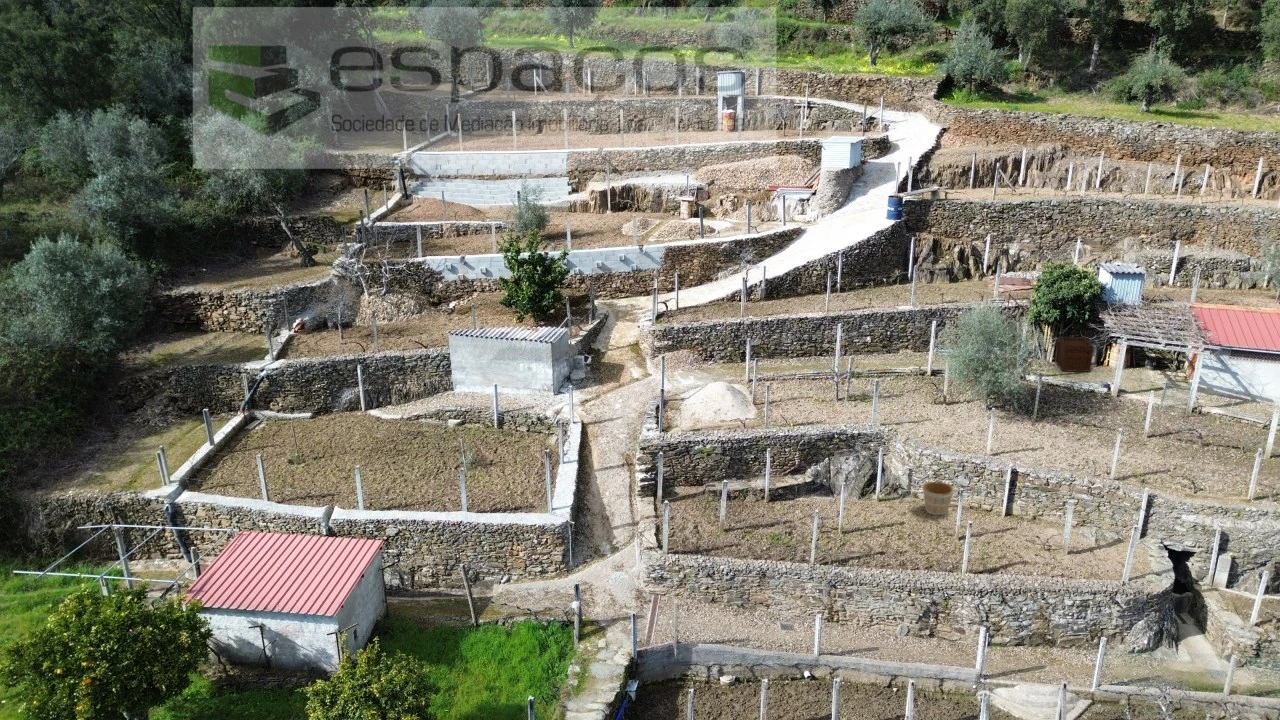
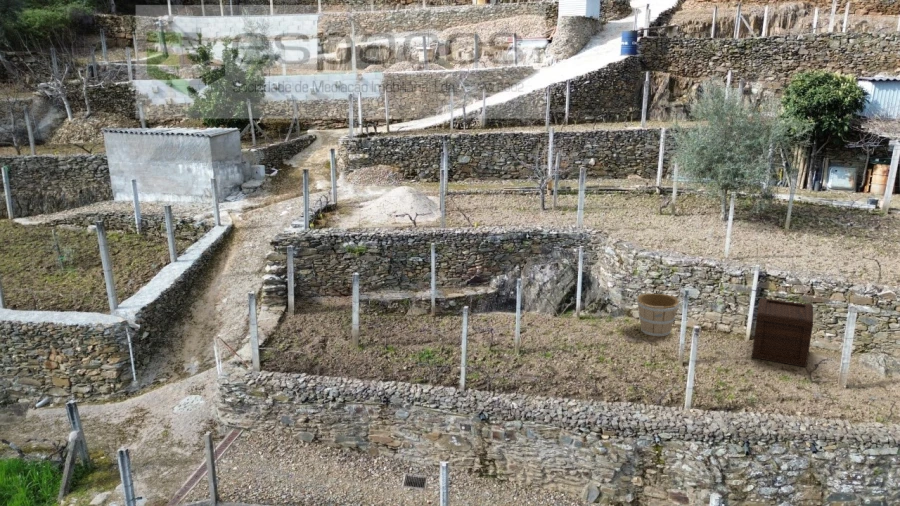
wooden crate: present [1055,337,1094,372] -> present [752,298,813,367]

